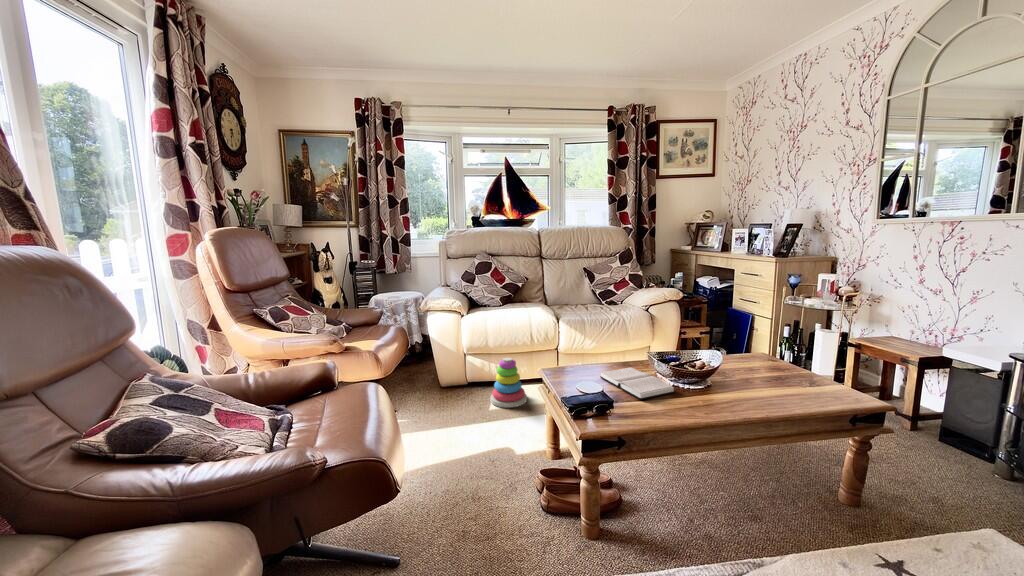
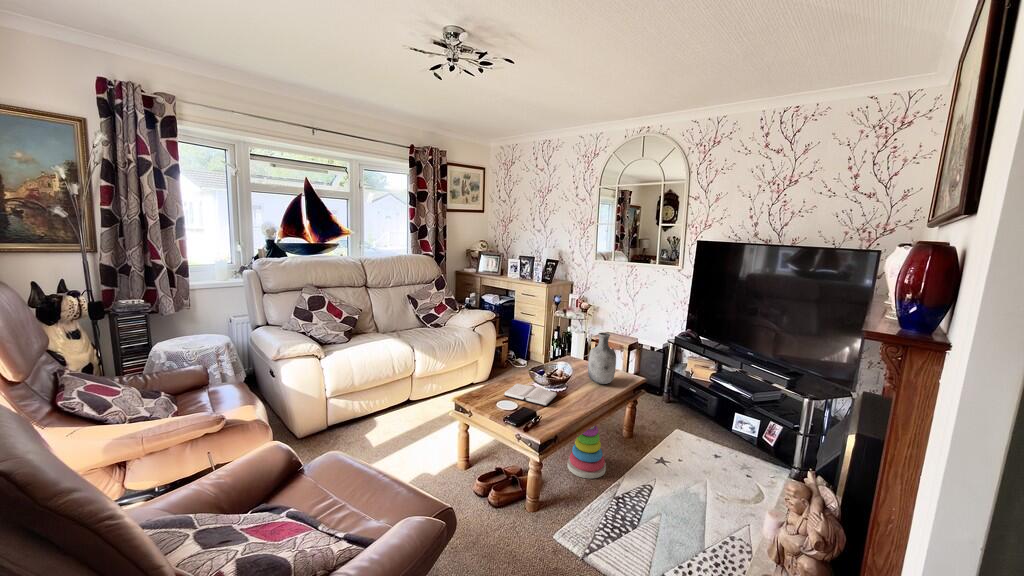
vase: none [751,308,805,395] -> present [588,333,616,384]
stacking toy: present [491,358,527,408] -> present [568,426,606,479]

